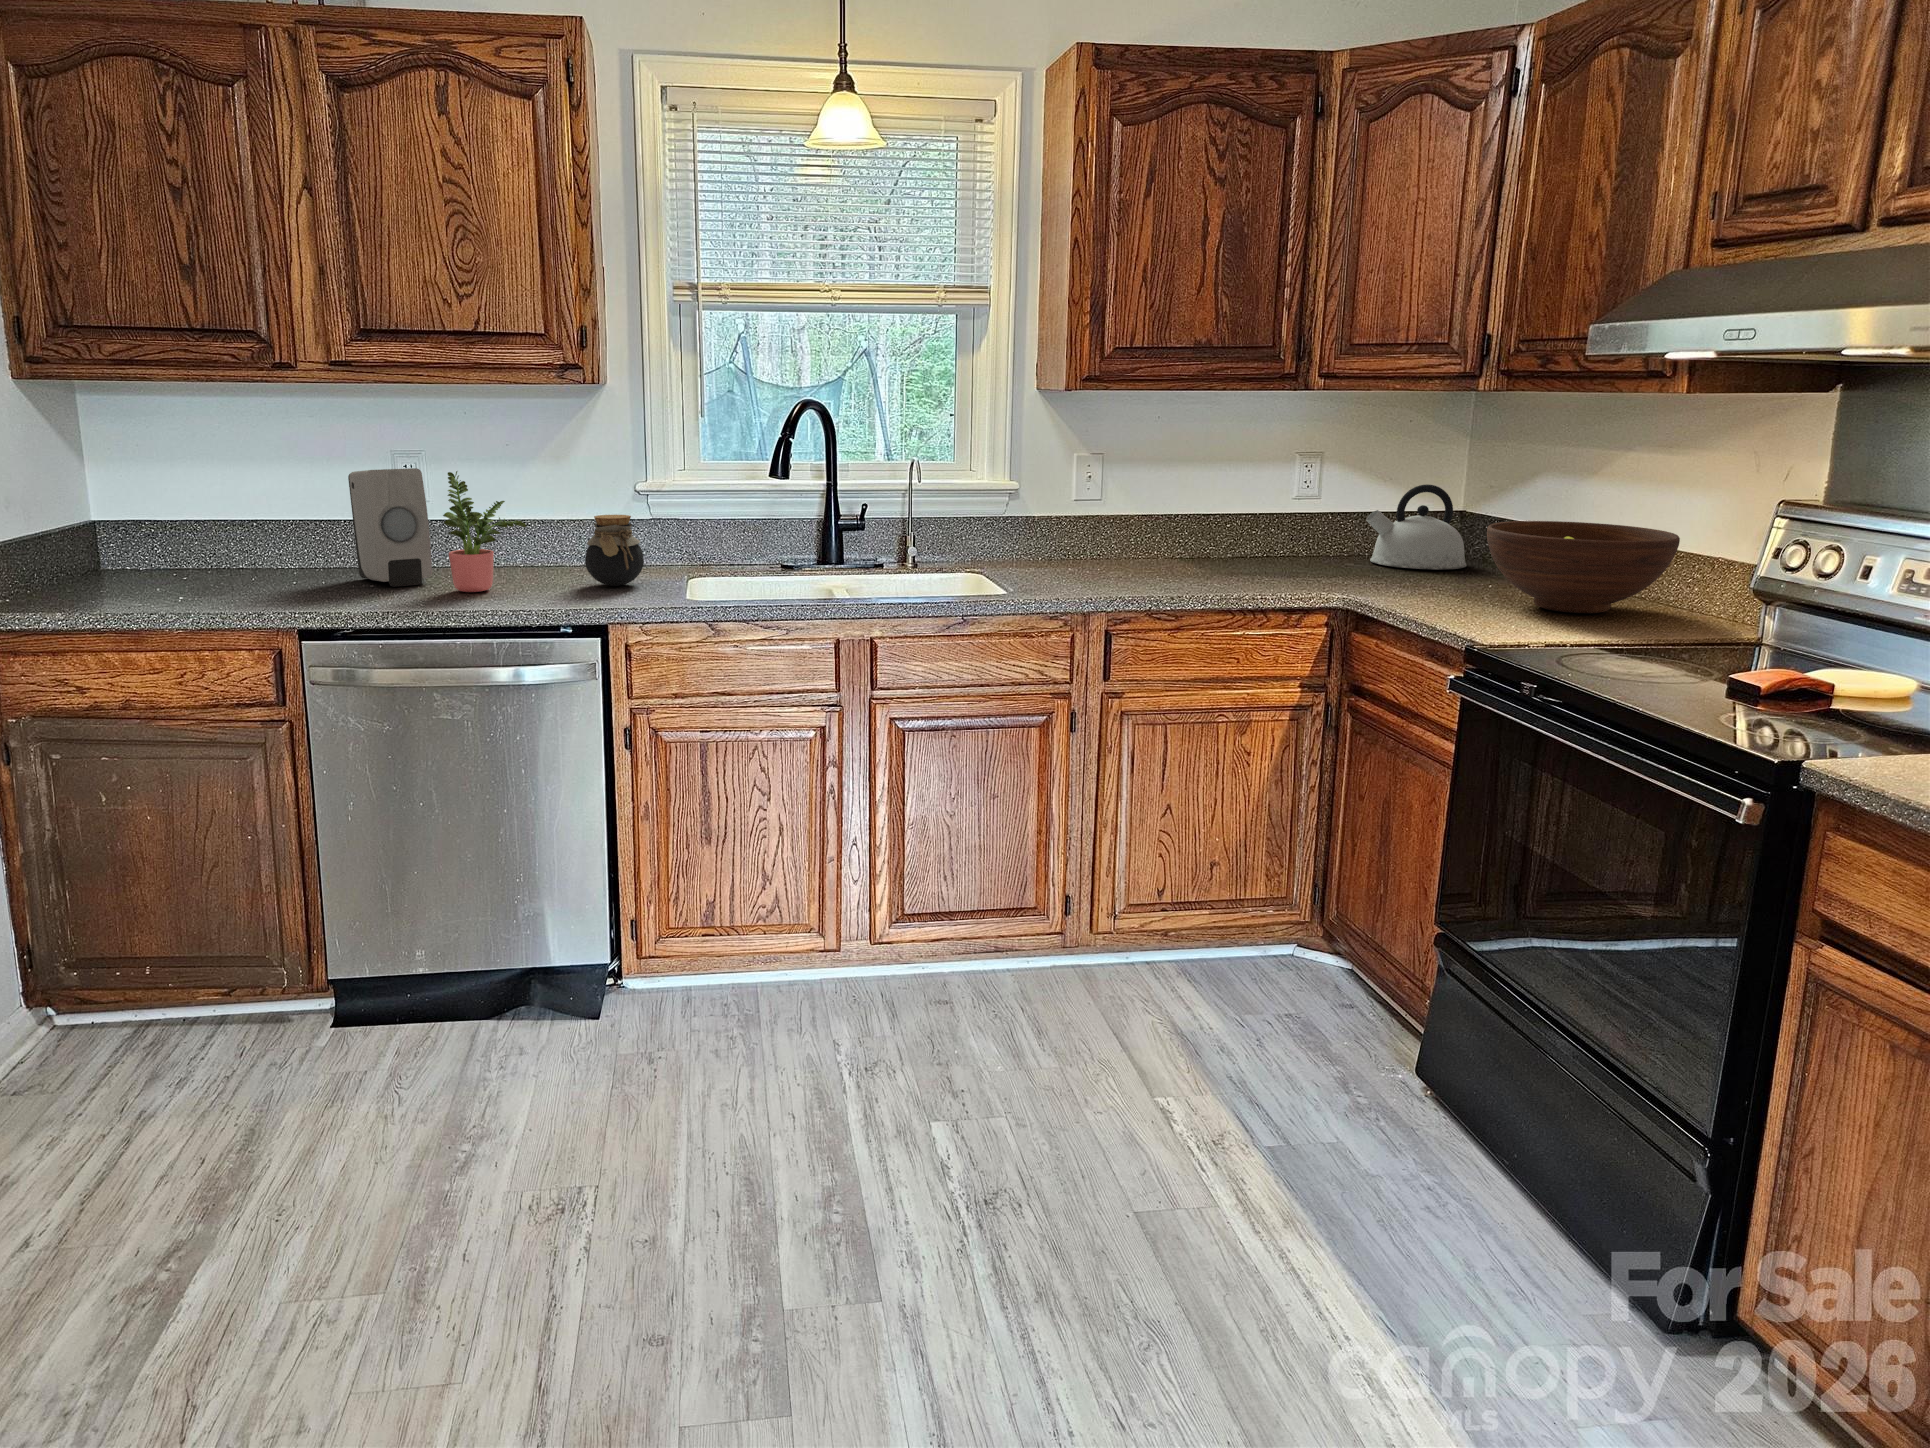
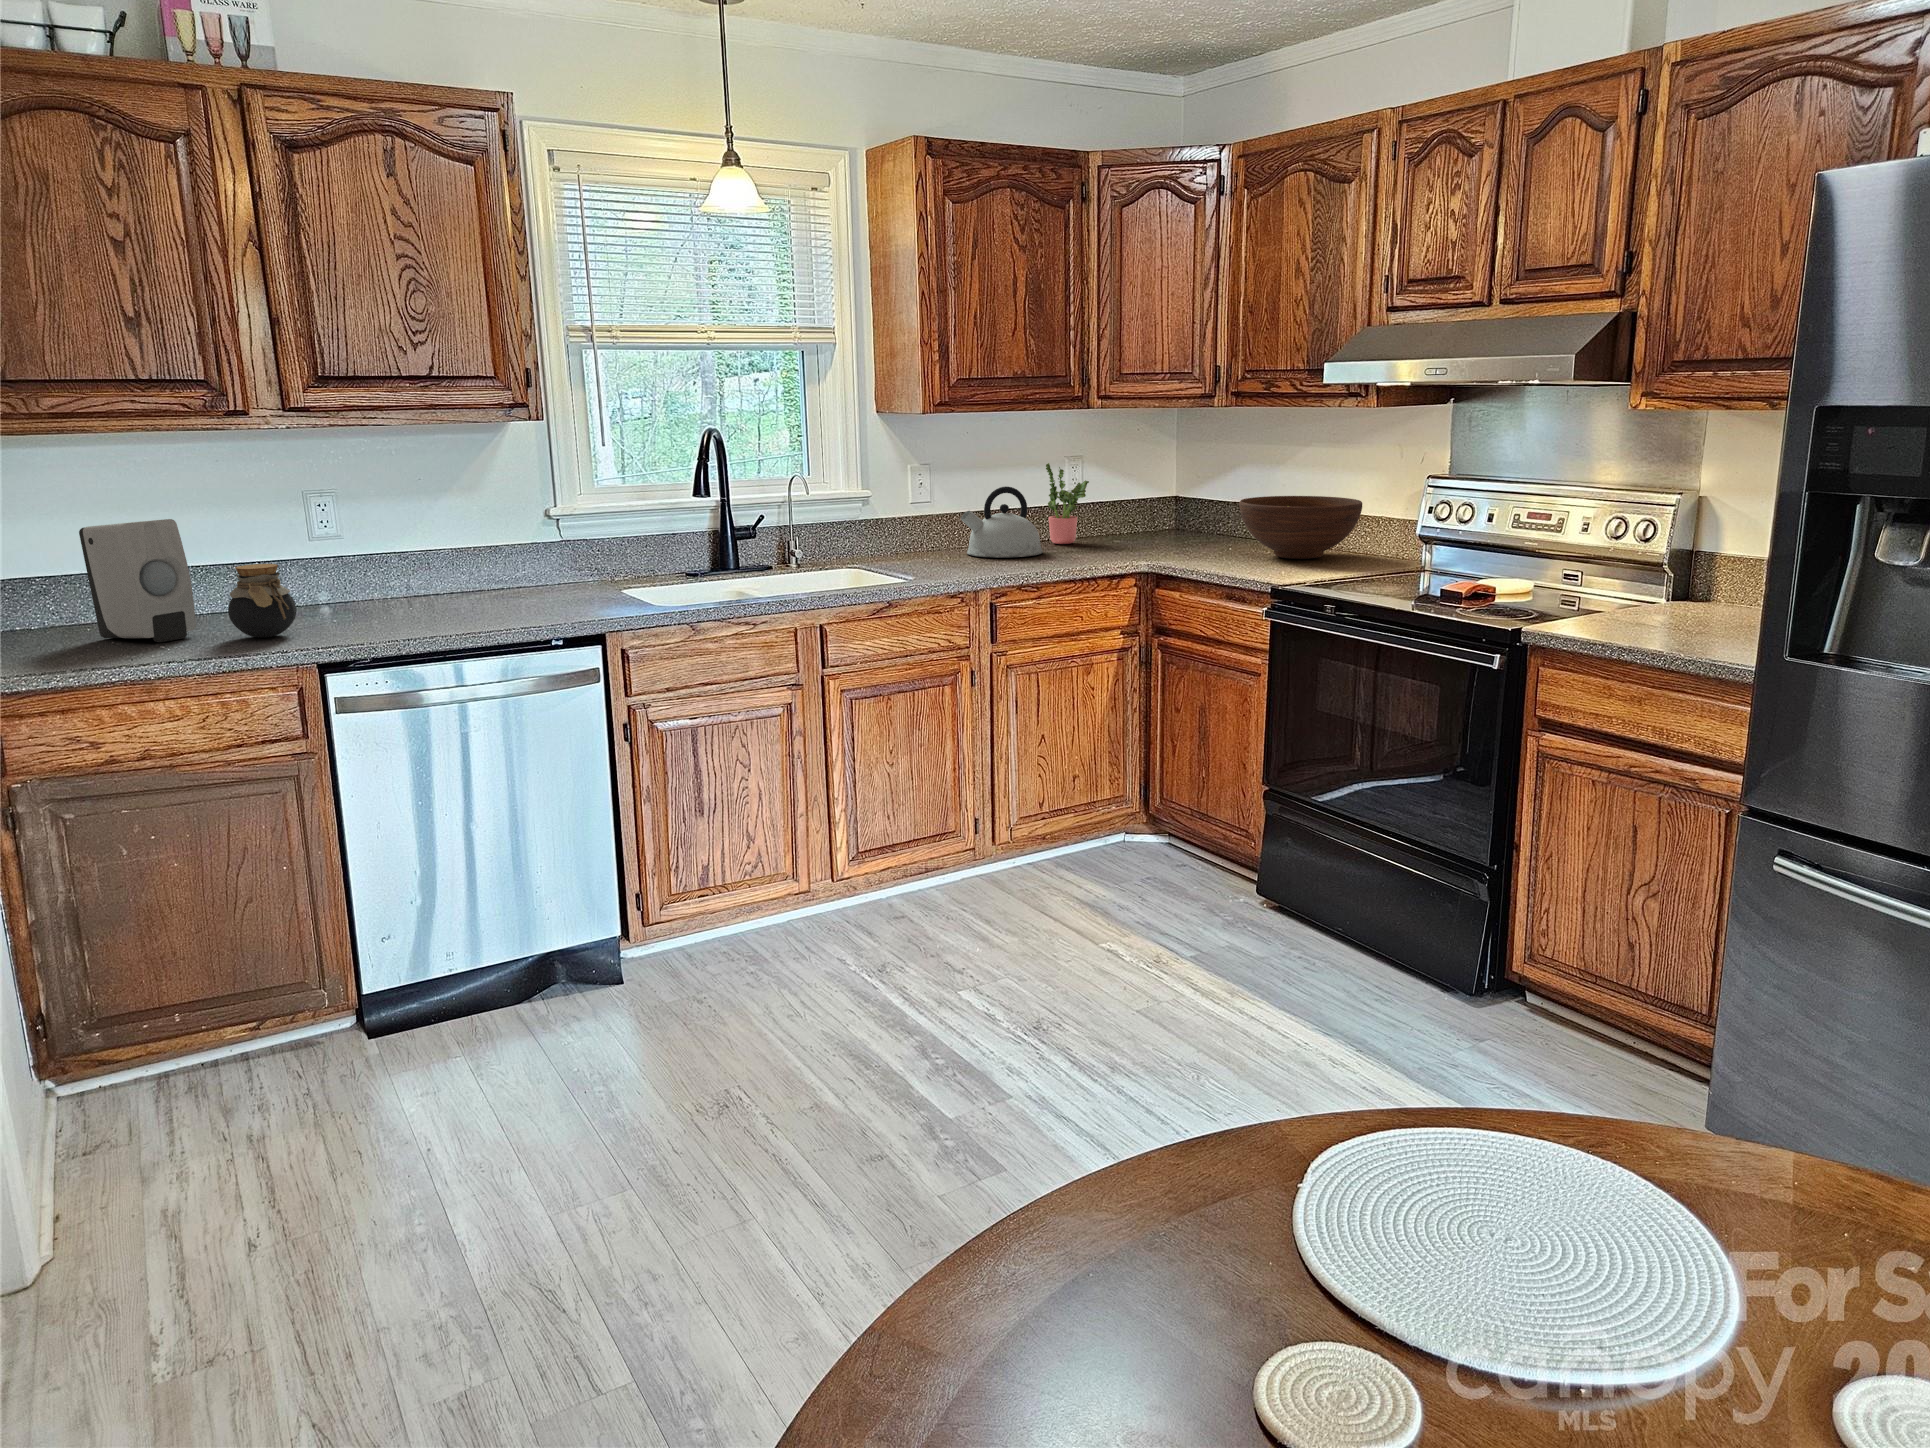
soap dispenser: present [348,468,432,587] -> present [79,519,196,642]
potted plant: present [443,471,526,592] -> present [1046,463,1089,544]
kettle: present [1366,484,1467,569] -> present [961,486,1043,557]
jar: present [585,515,644,586] -> present [228,564,296,638]

